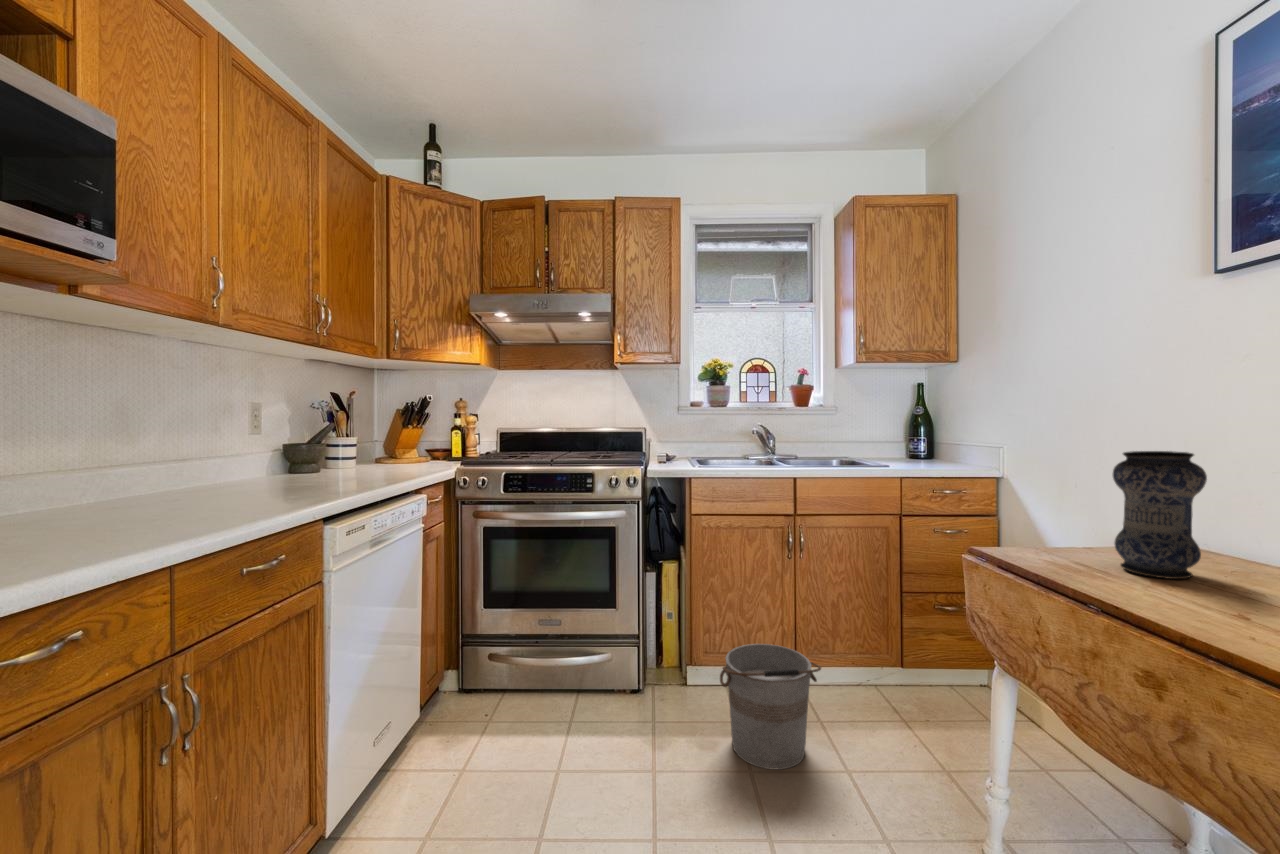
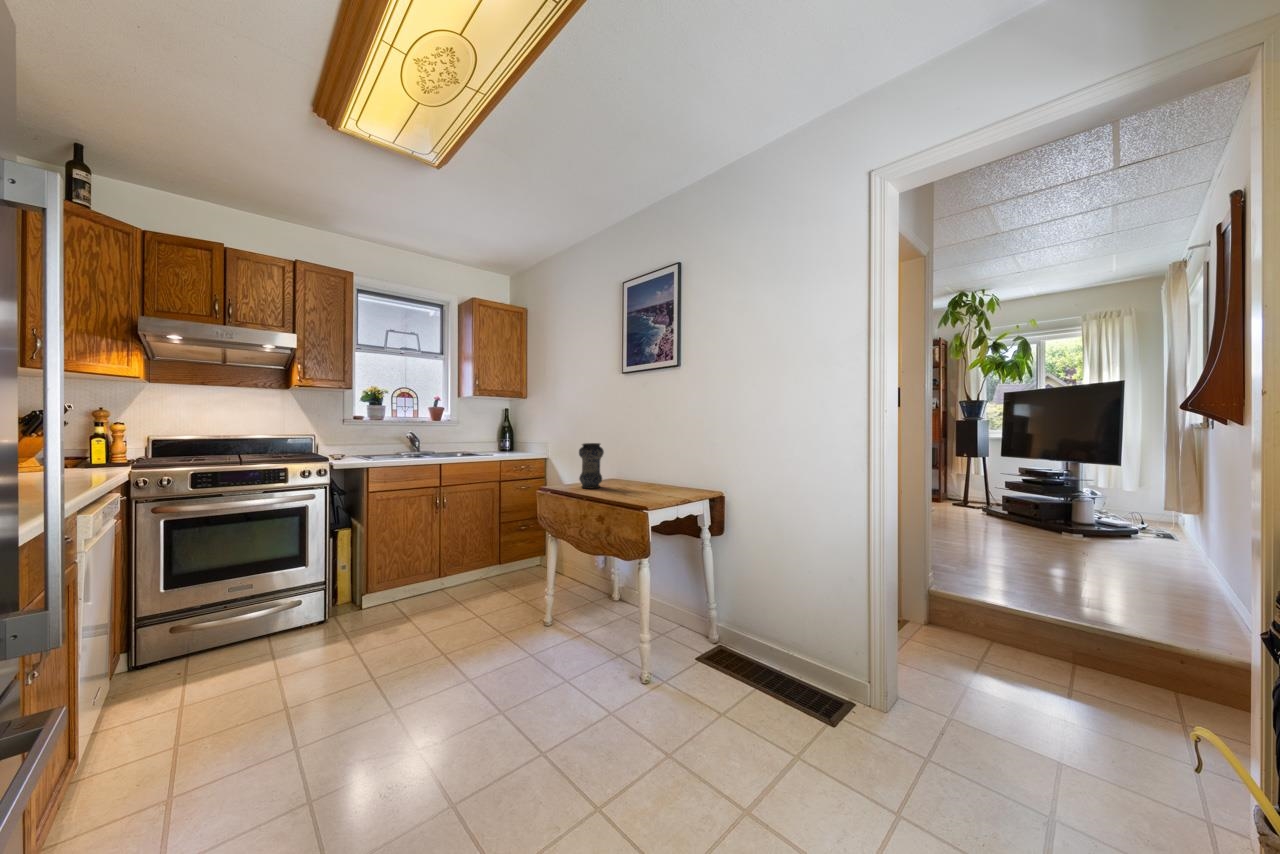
bucket: present [720,644,821,770] -> none [398,561,460,628]

